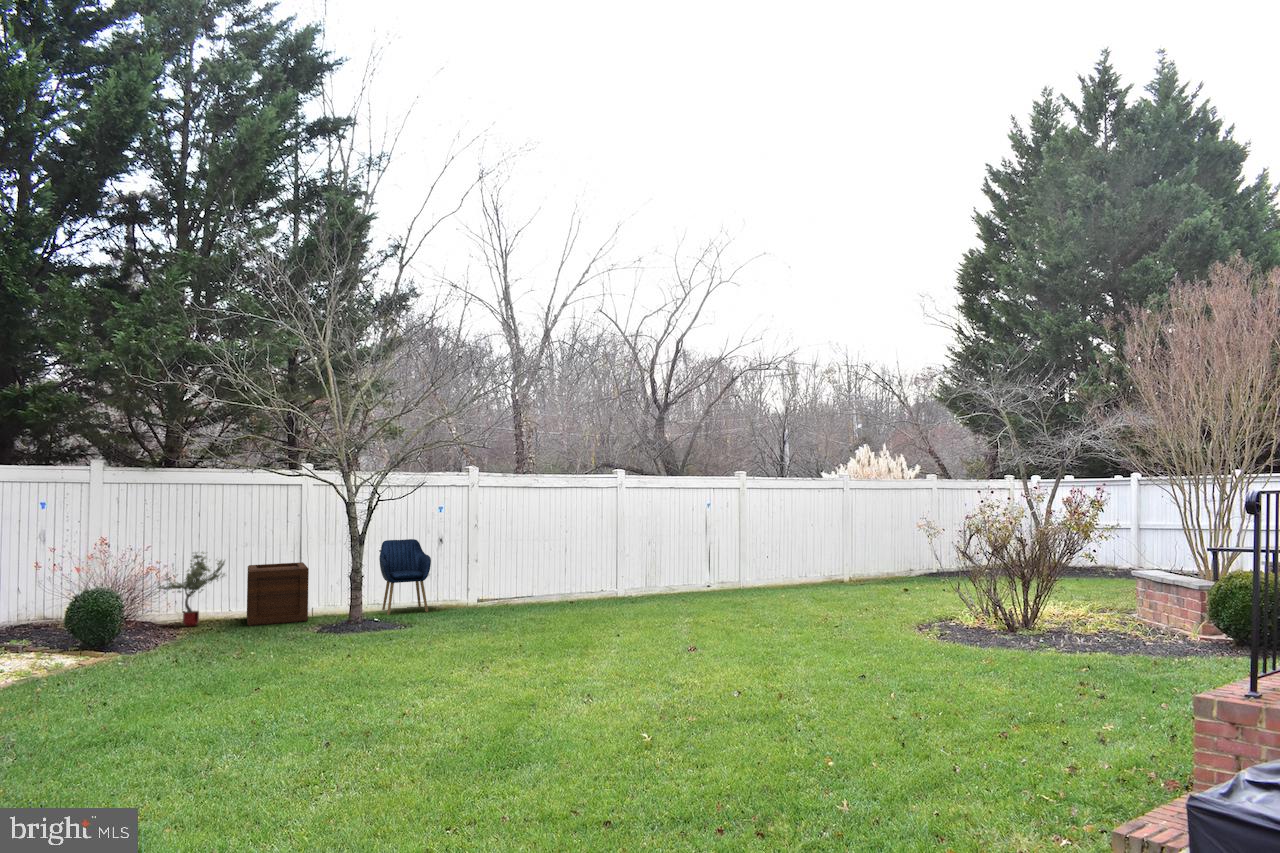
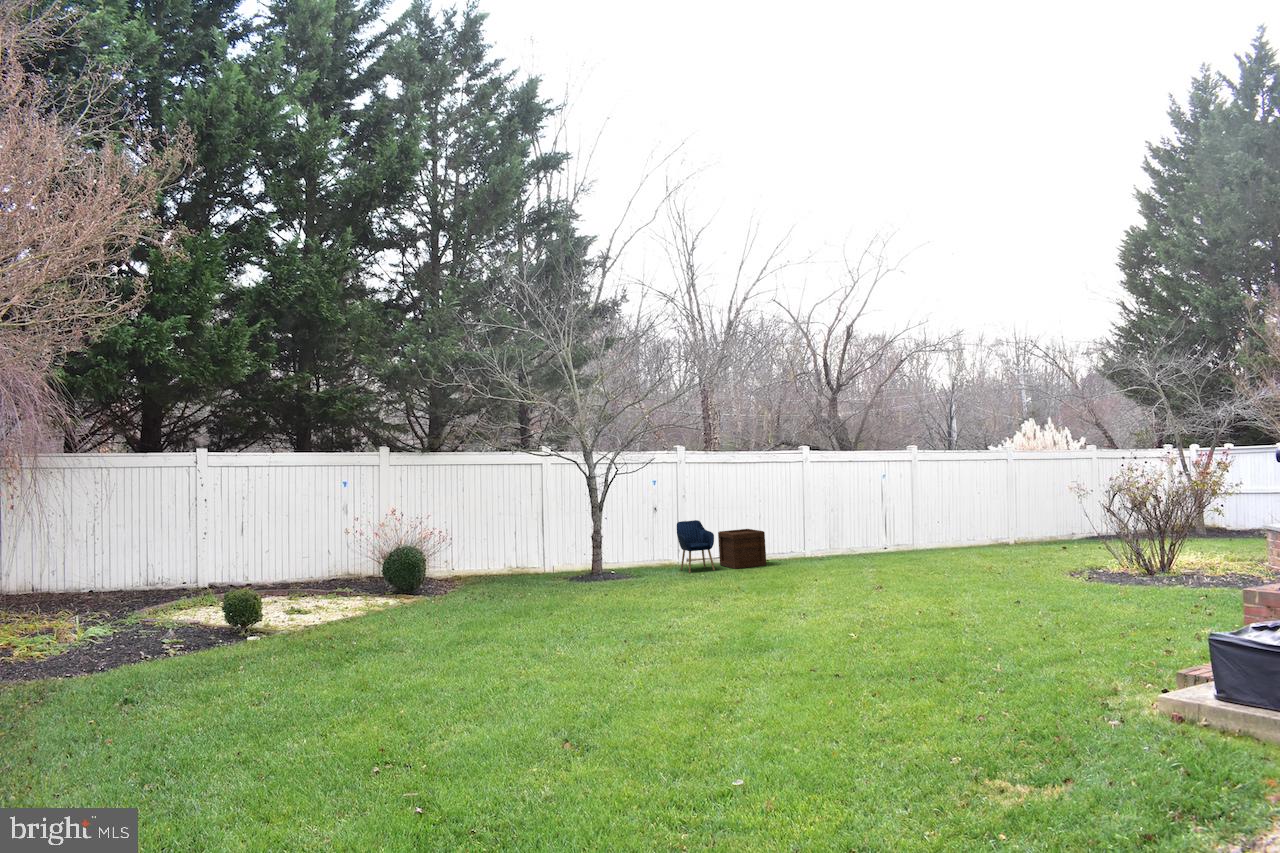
potted tree: present [158,552,225,627] -> none [546,533,586,583]
wooden crate: present [247,562,309,626] -> present [718,529,766,569]

